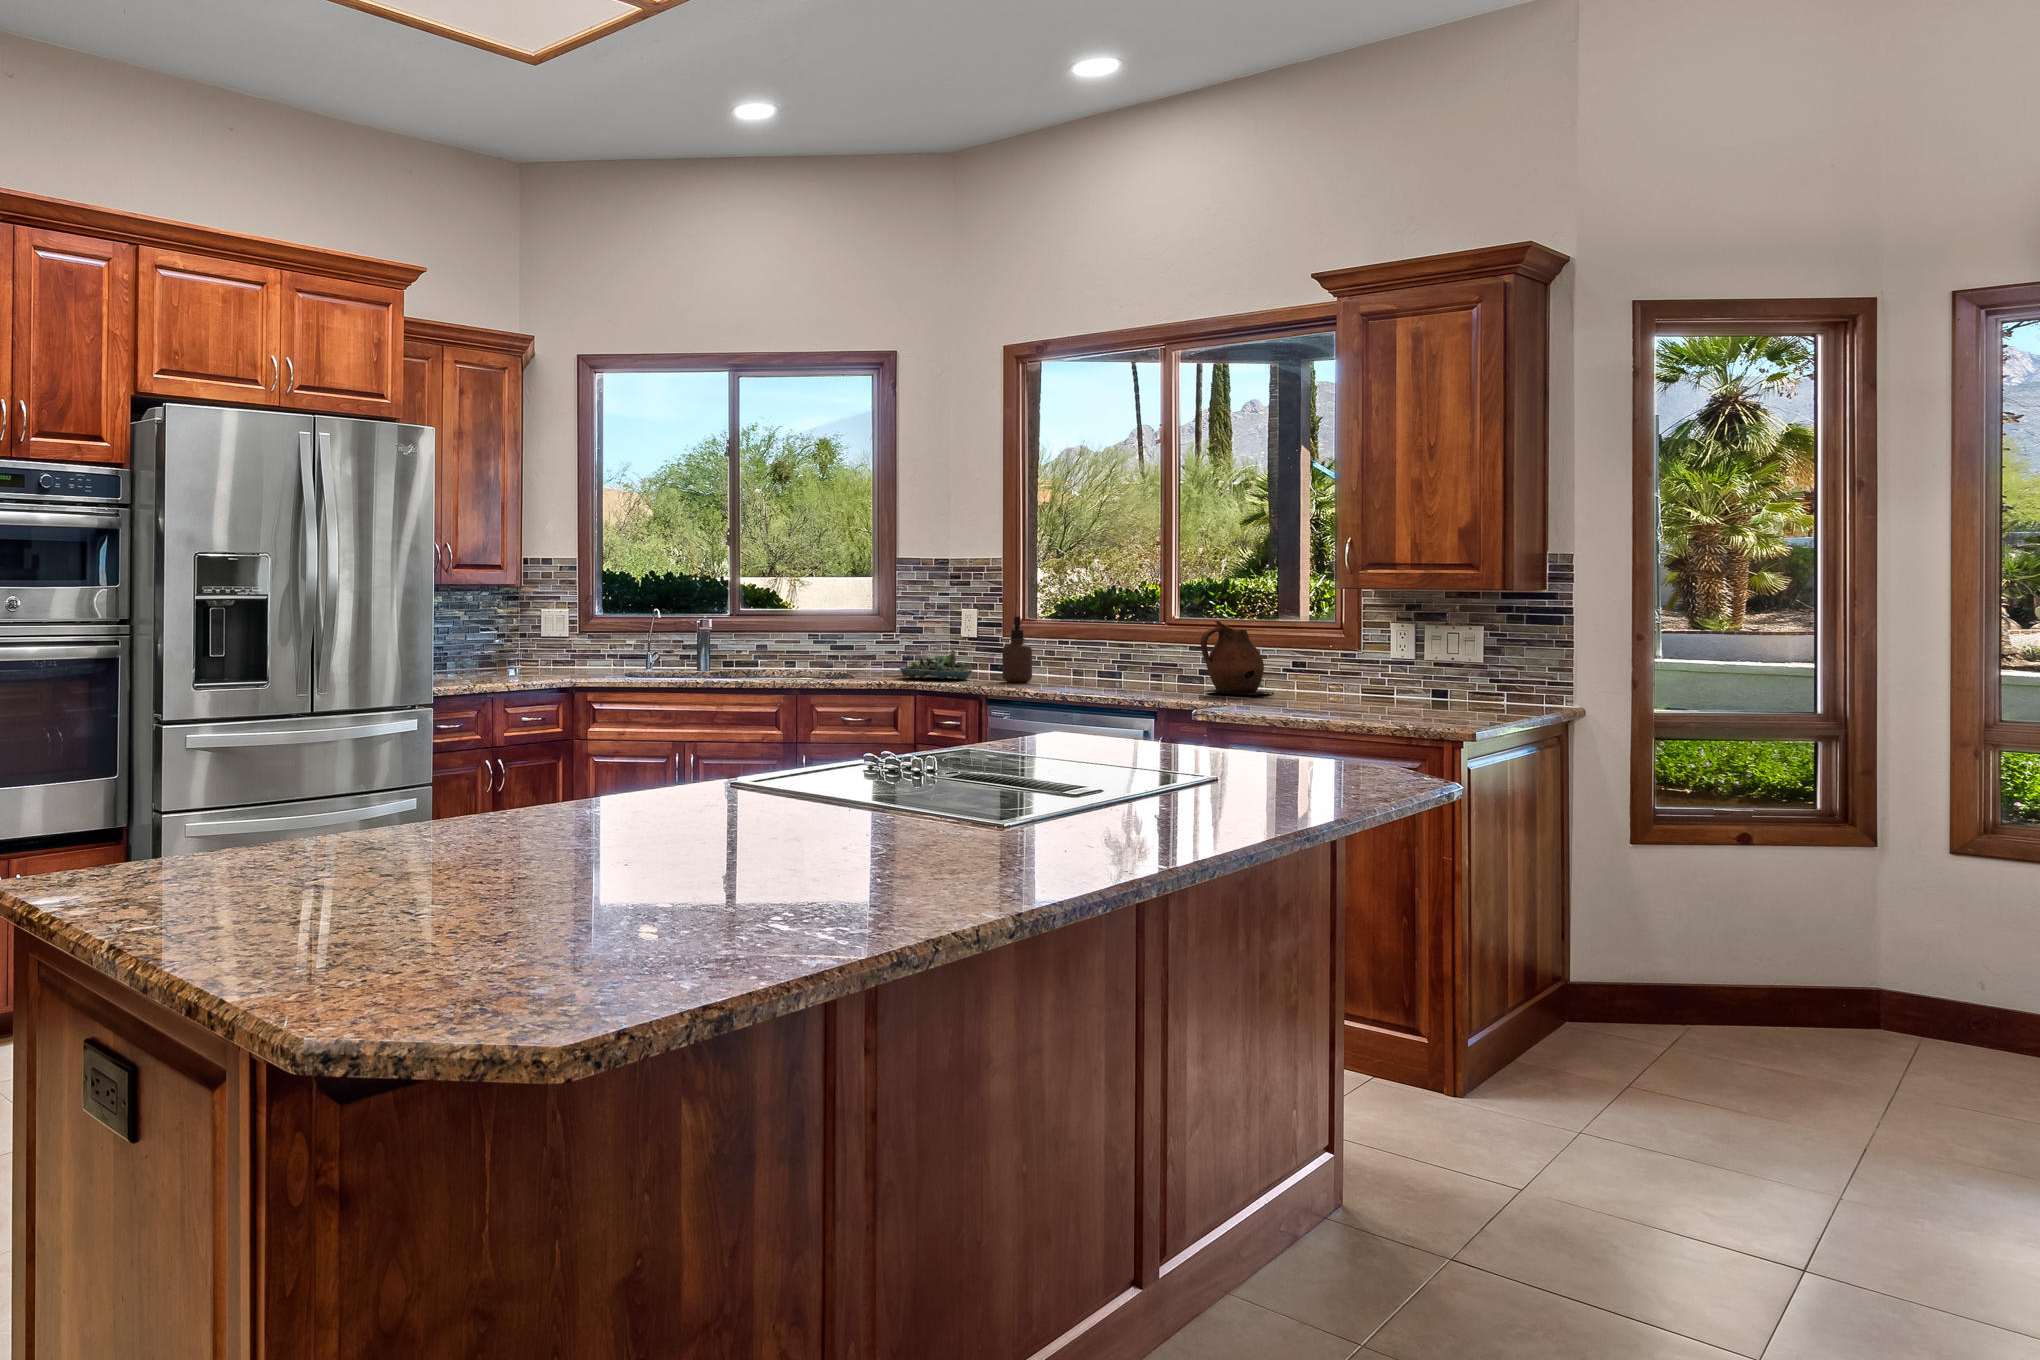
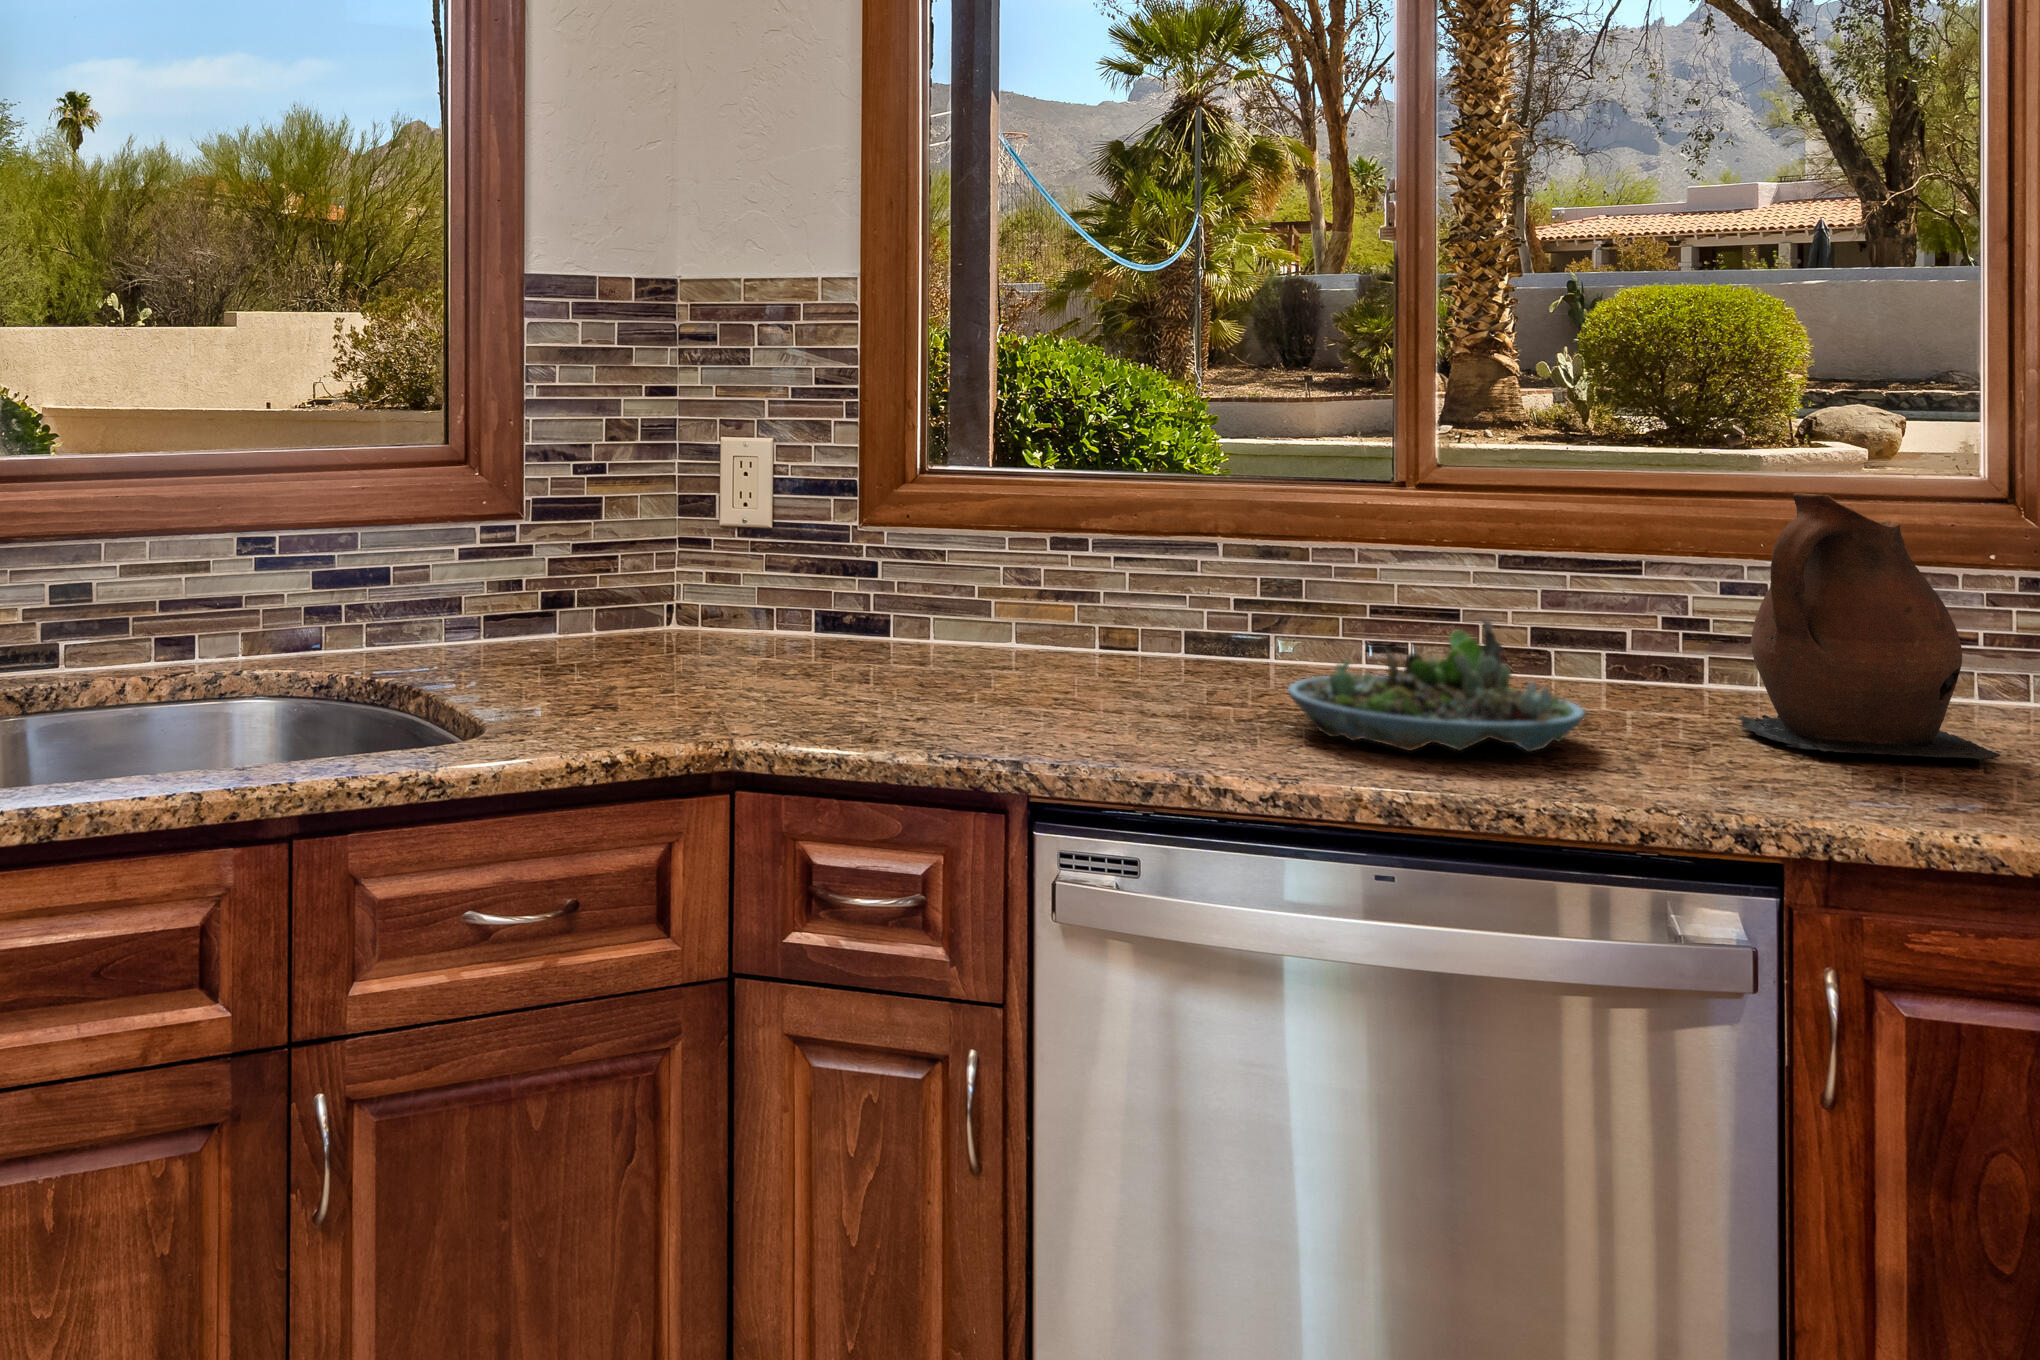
soap dispenser: present [1002,617,1032,682] -> none [979,476,1078,704]
succulent planter: present [900,649,972,680] -> present [1288,617,1586,752]

